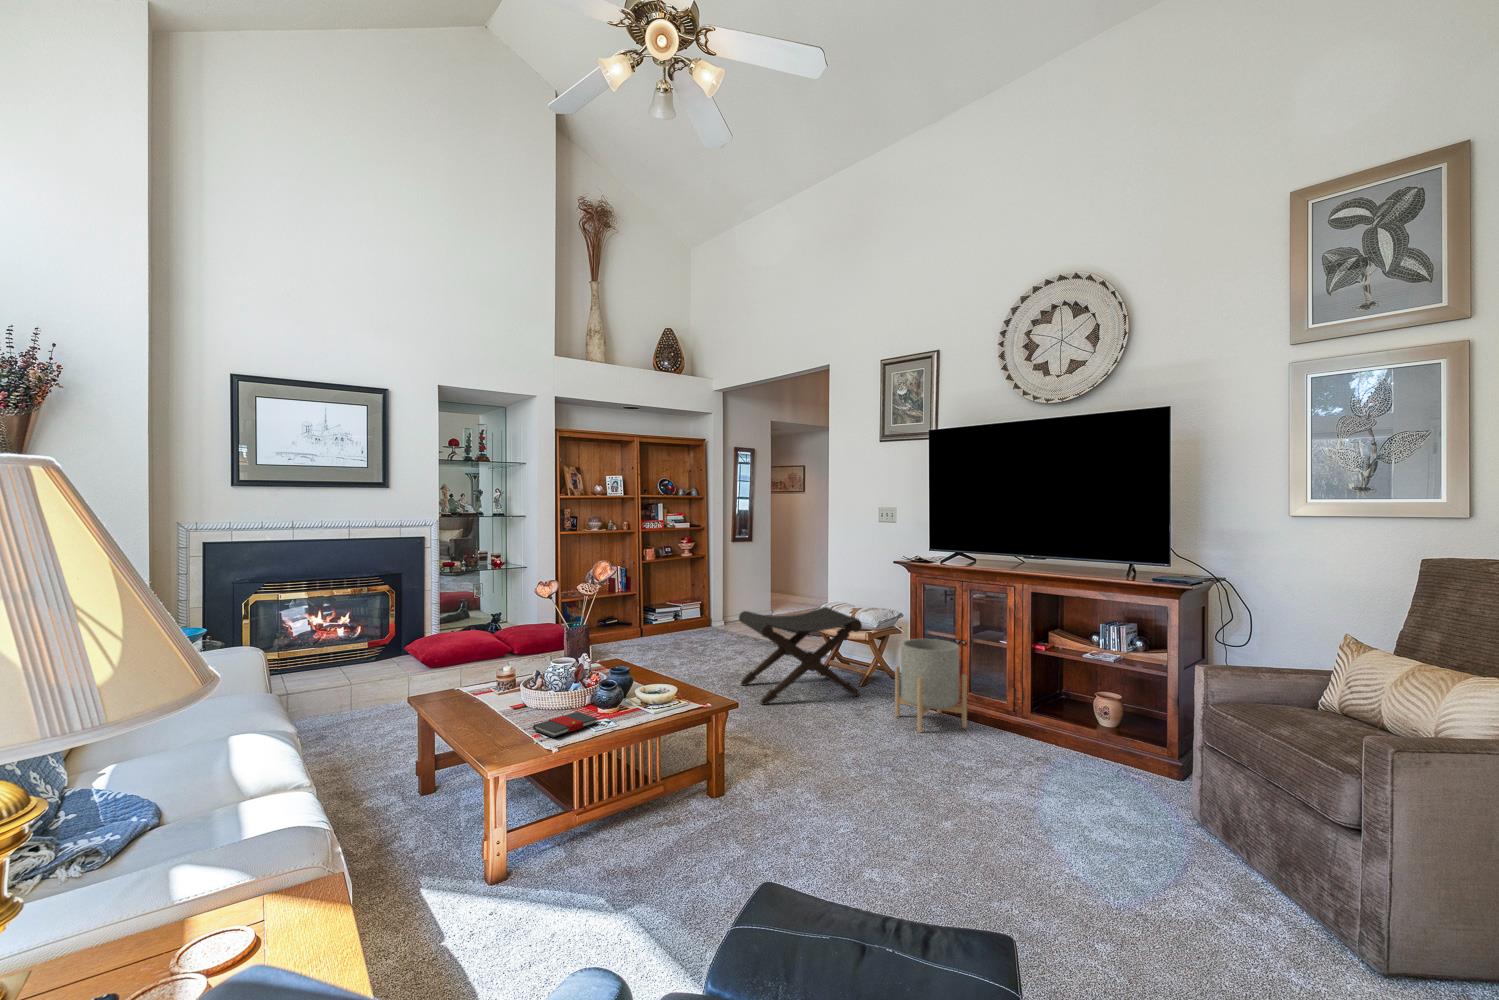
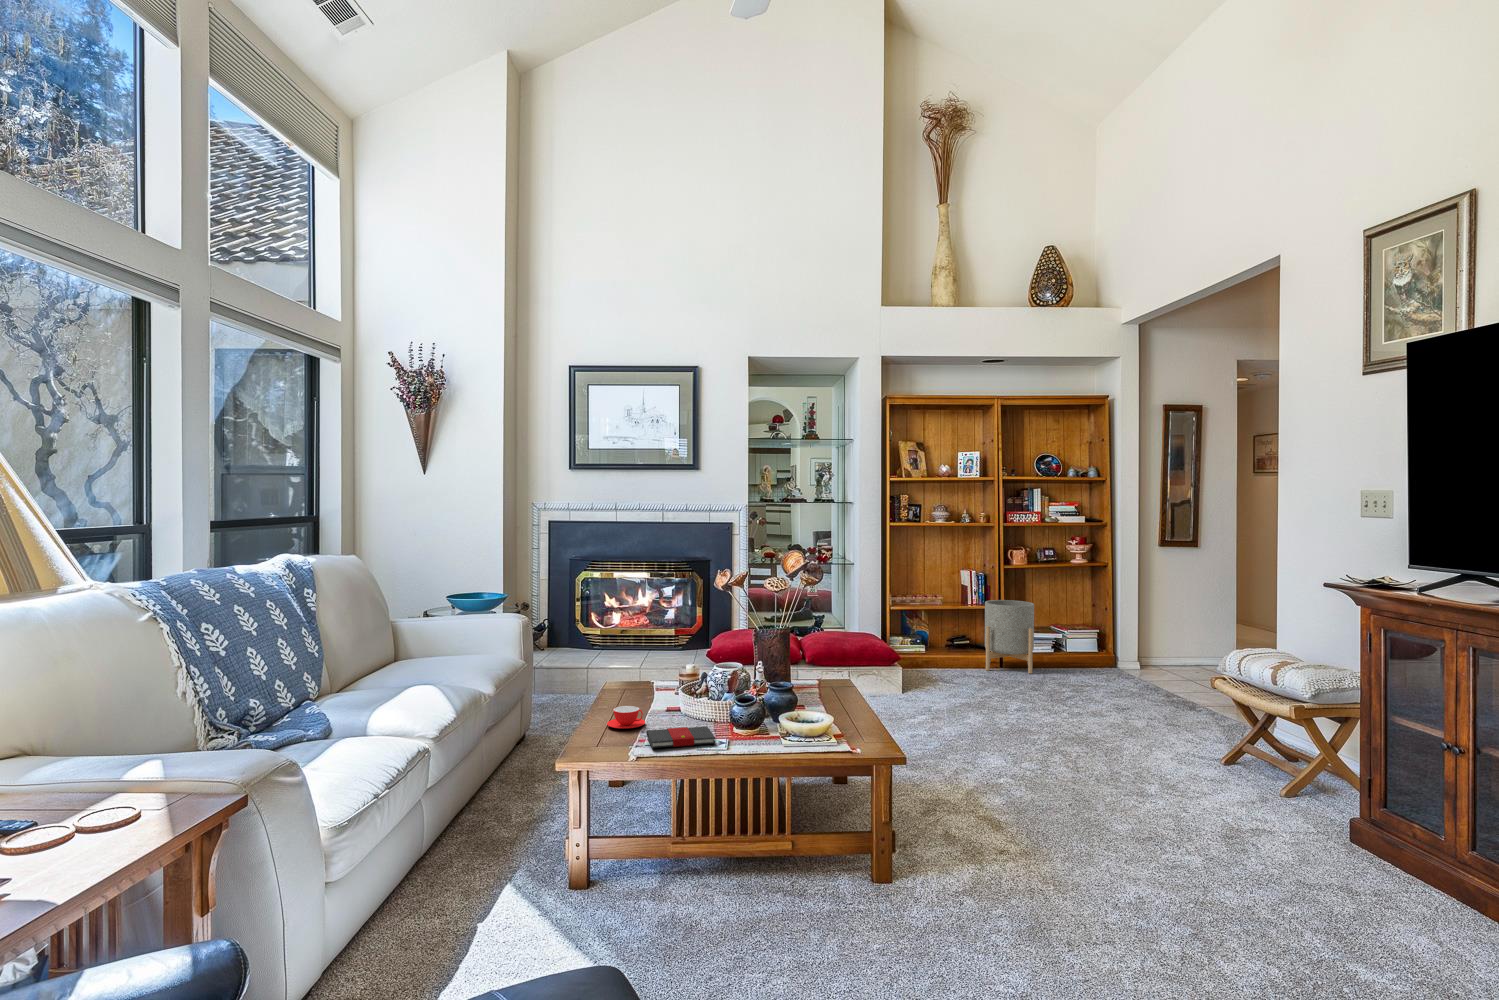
footstool: present [739,607,862,705] -> none [1074,642,1269,804]
planter: present [895,639,967,733] -> present [985,600,1034,674]
teacup: none [481,708,516,730] -> present [607,706,645,728]

